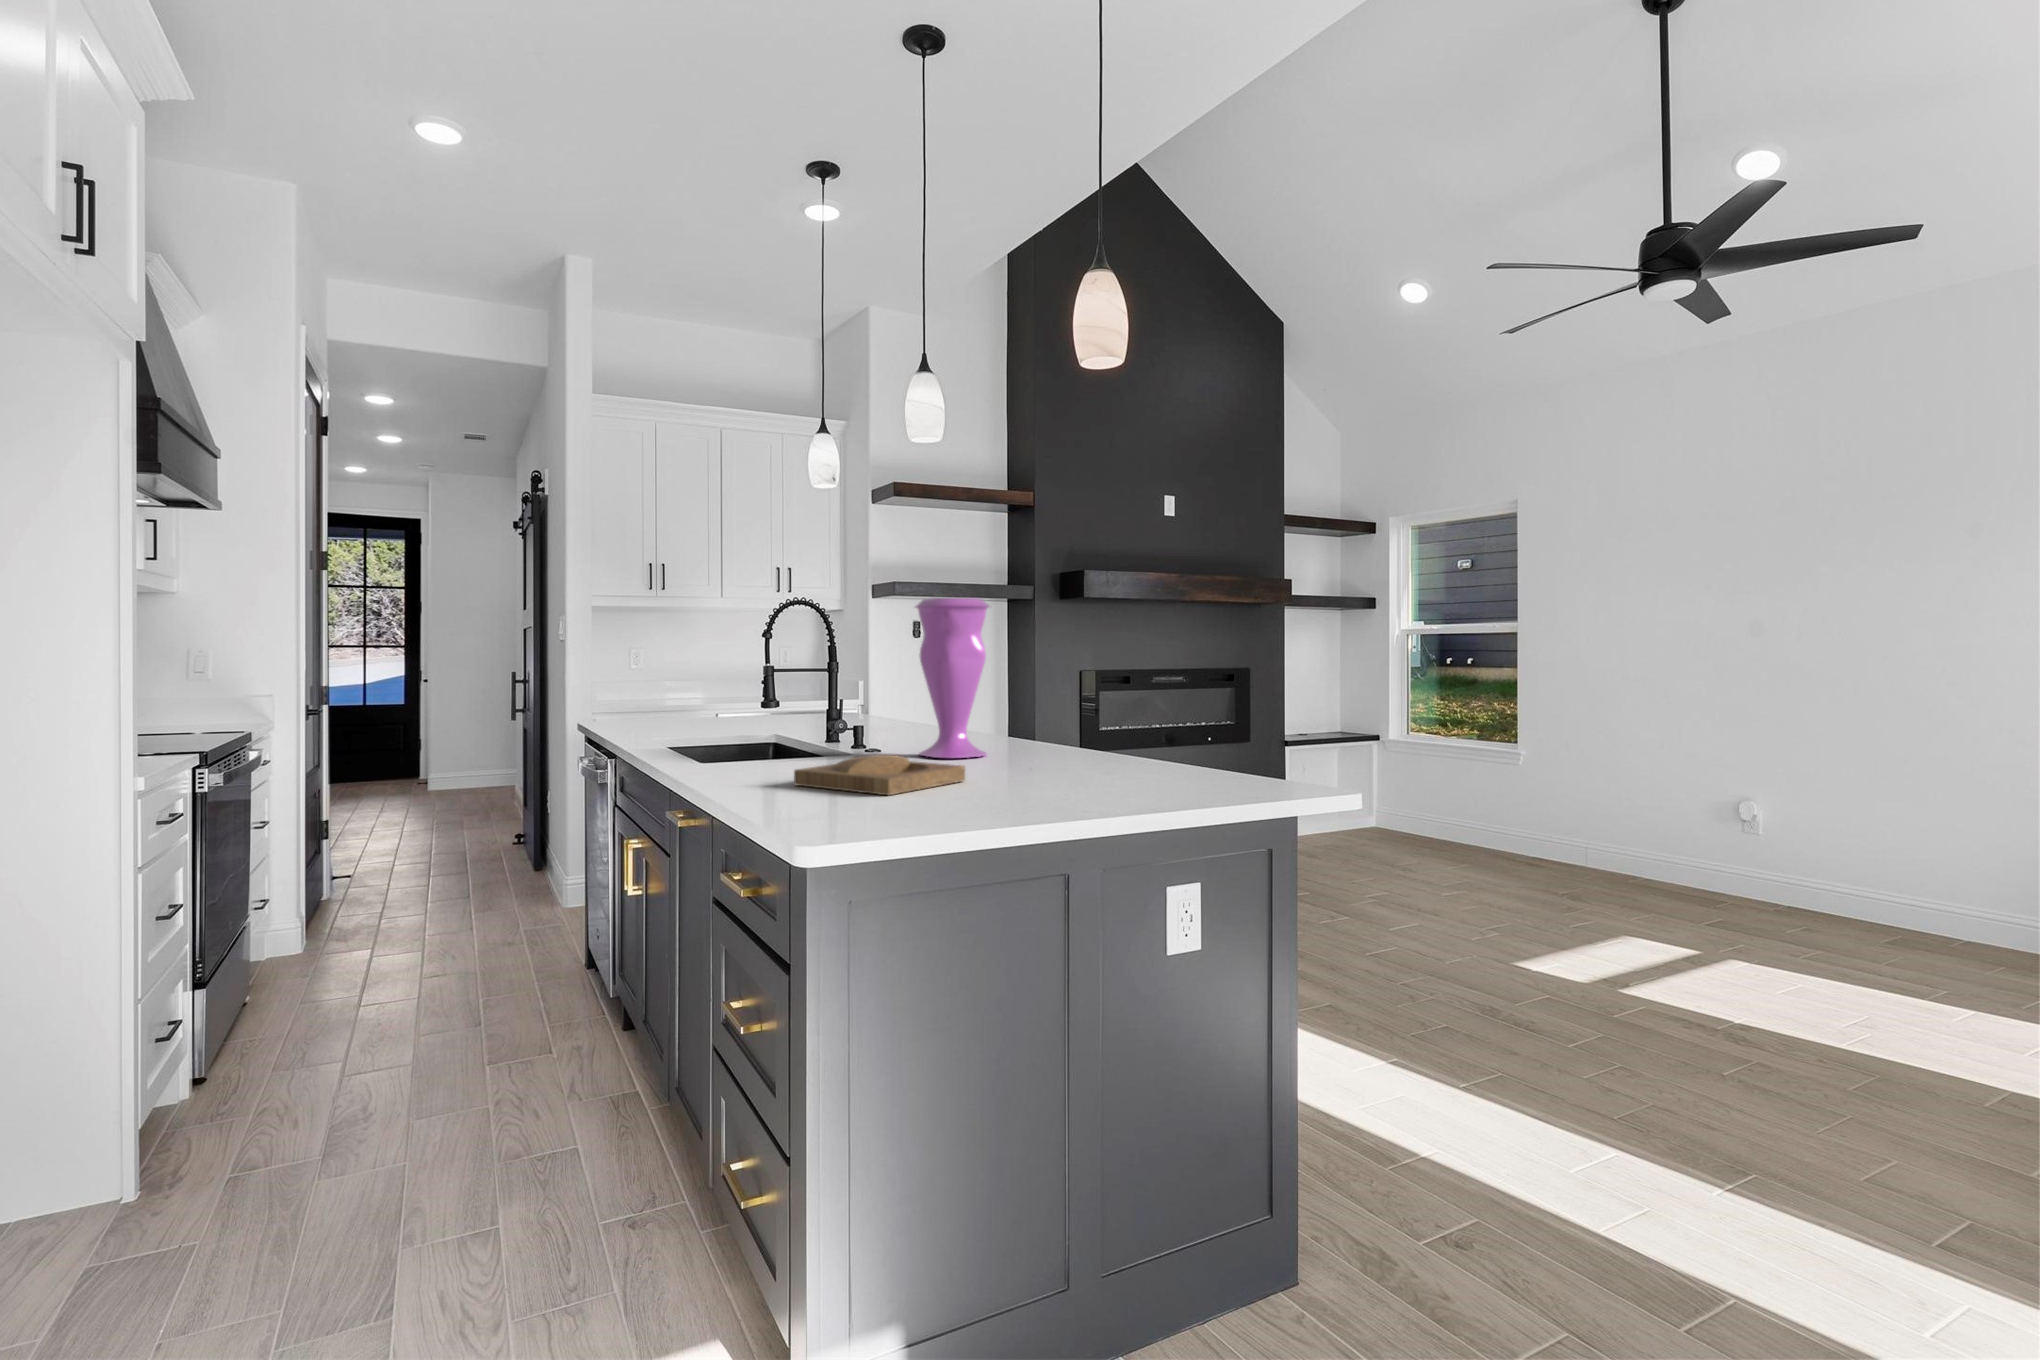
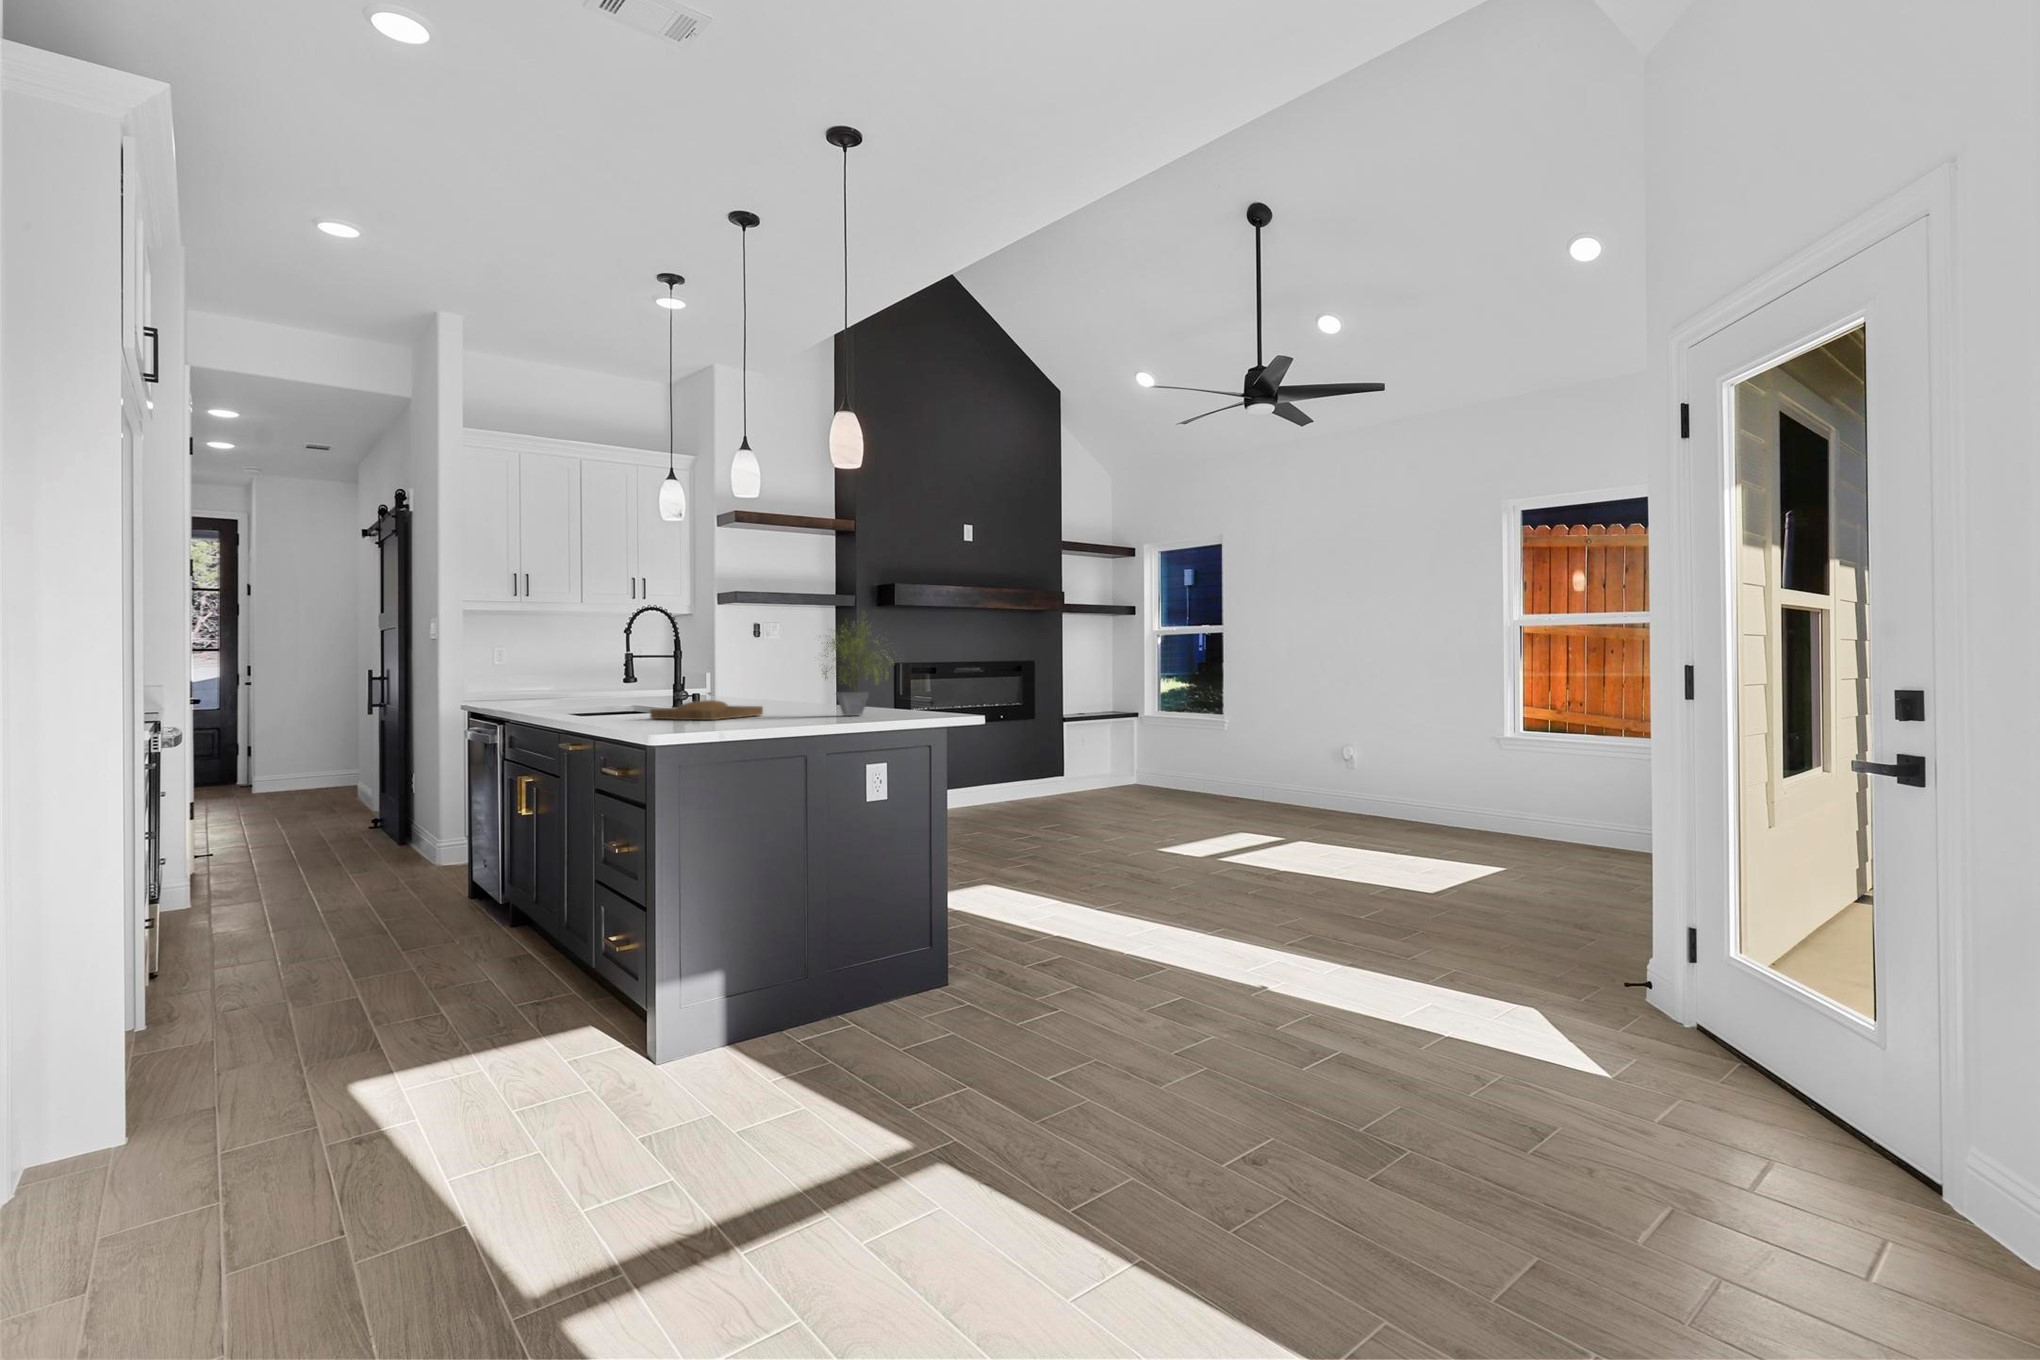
vase: present [915,598,990,758] -> none [735,604,790,709]
potted plant: none [1045,608,1202,791] -> present [823,613,889,716]

